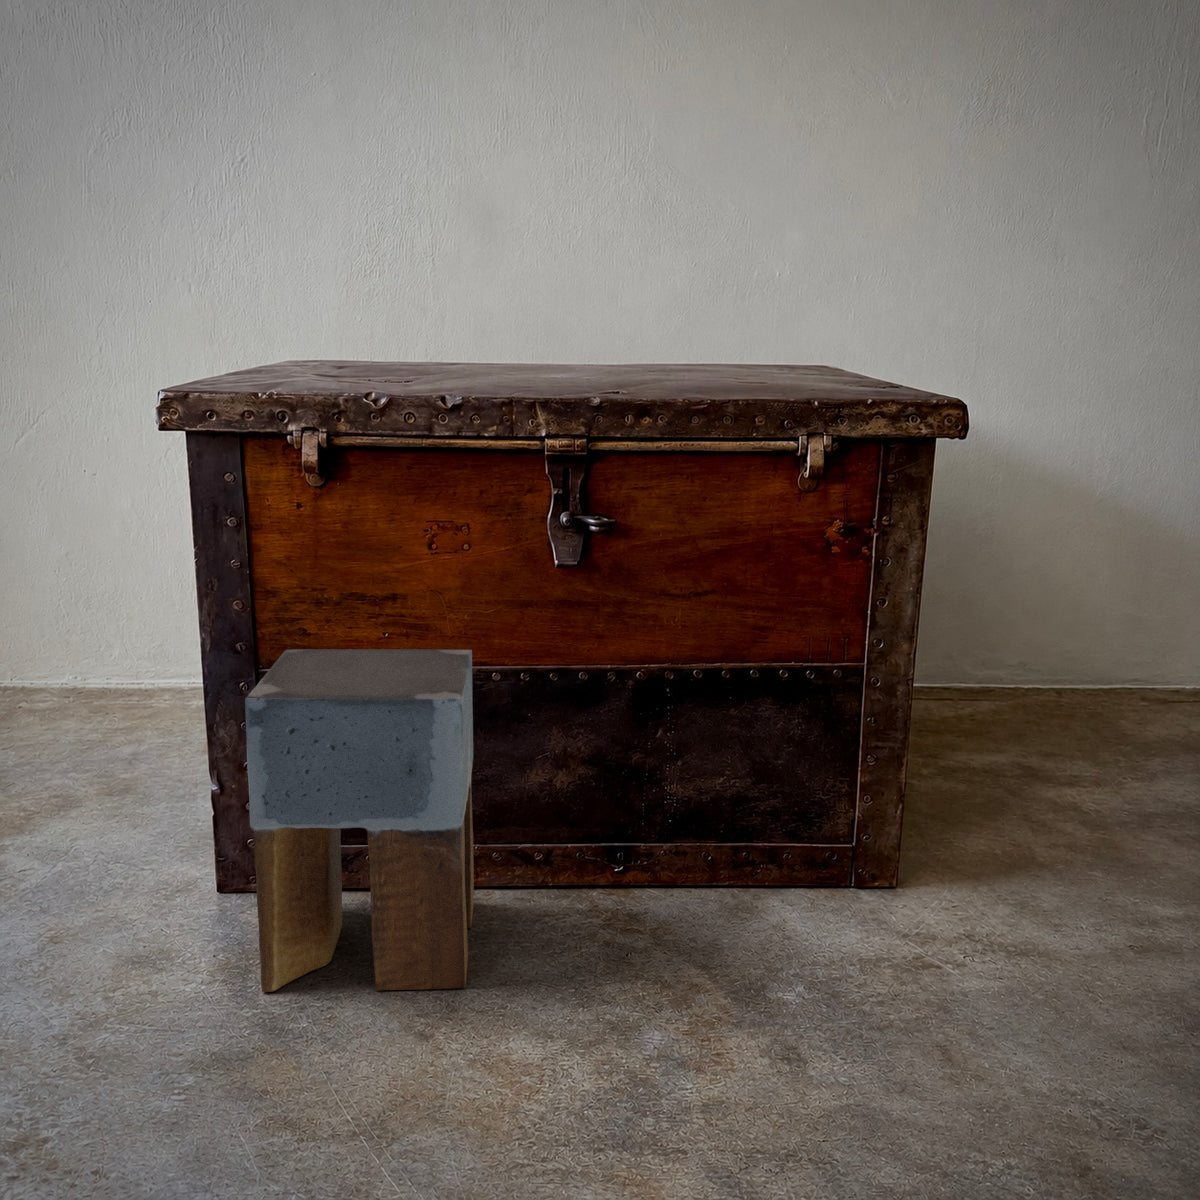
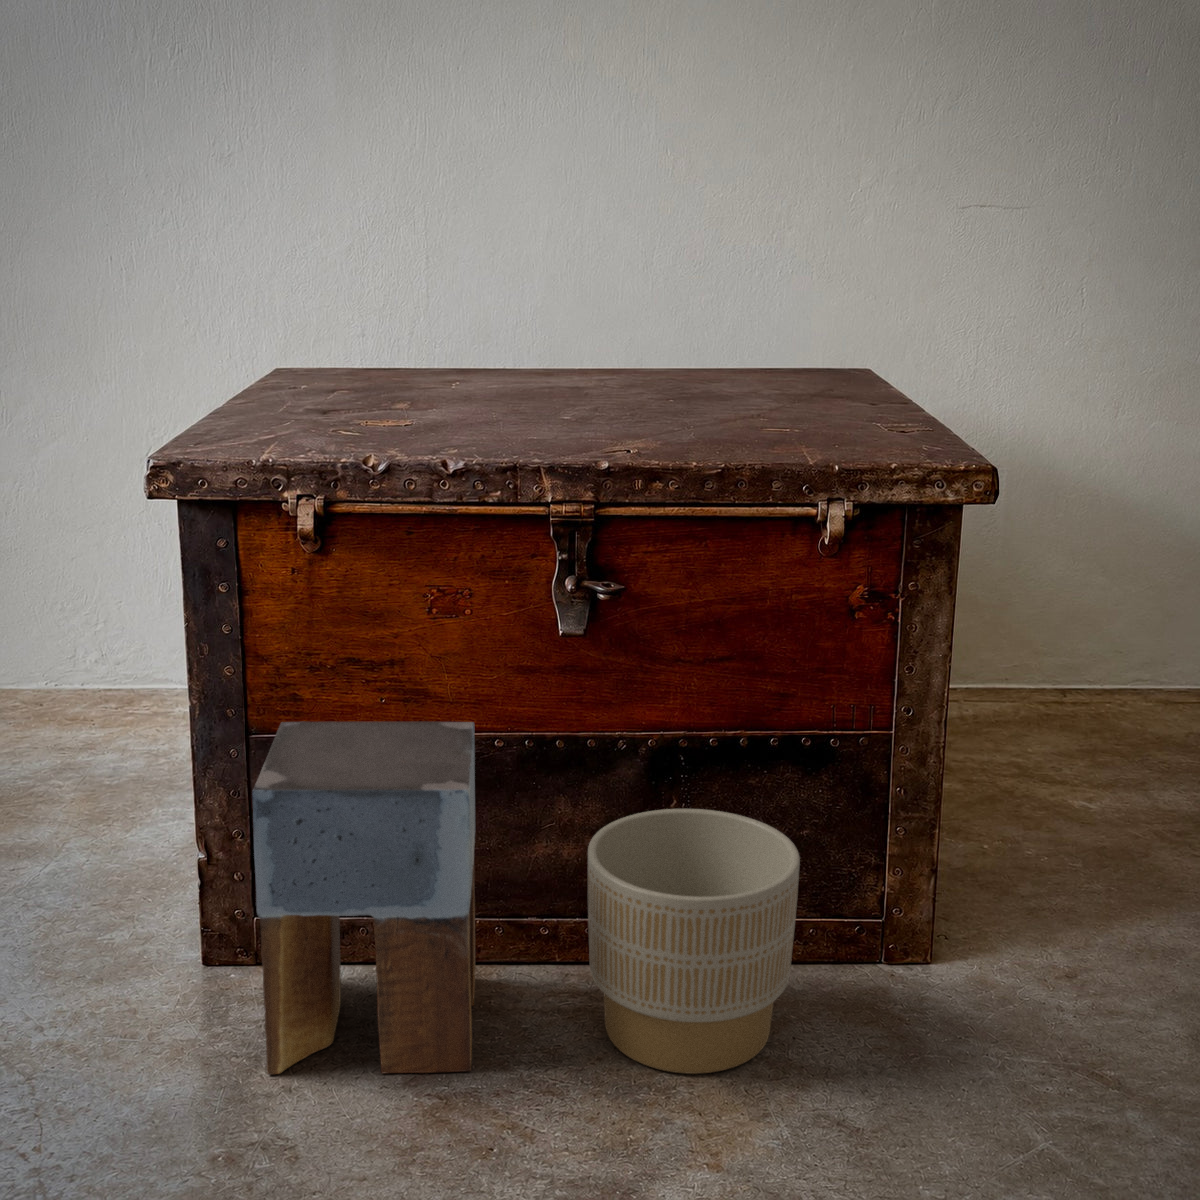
planter: none [581,735,788,989] -> present [588,809,800,1074]

